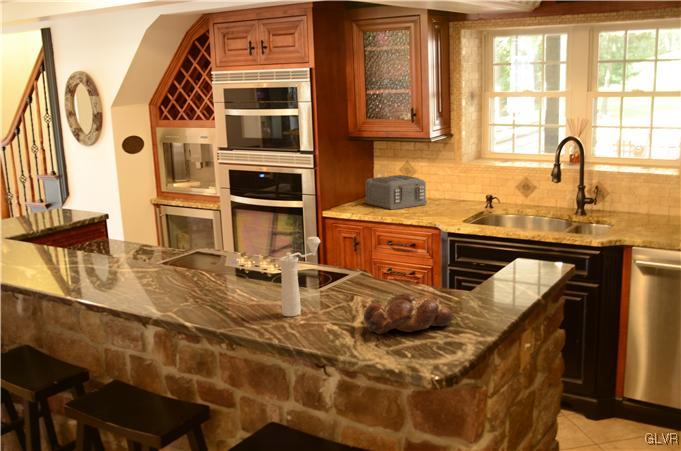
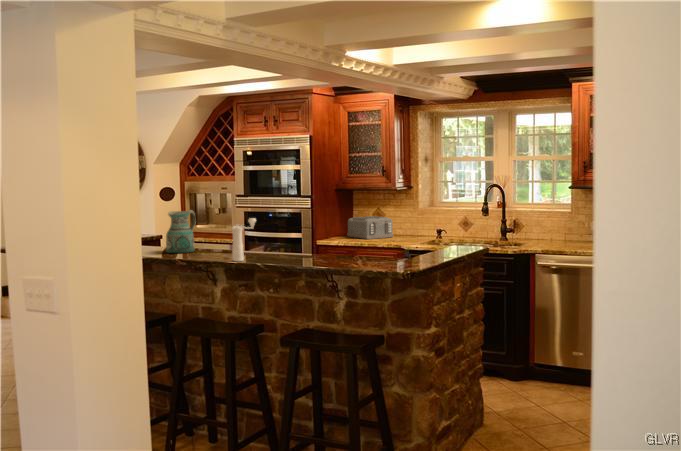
ceramic pitcher: none [73,204,122,274] -> present [166,210,196,253]
pepper mill: present [279,237,320,316] -> present [232,218,256,261]
bread loaf: present [364,293,453,334] -> none [363,245,415,266]

